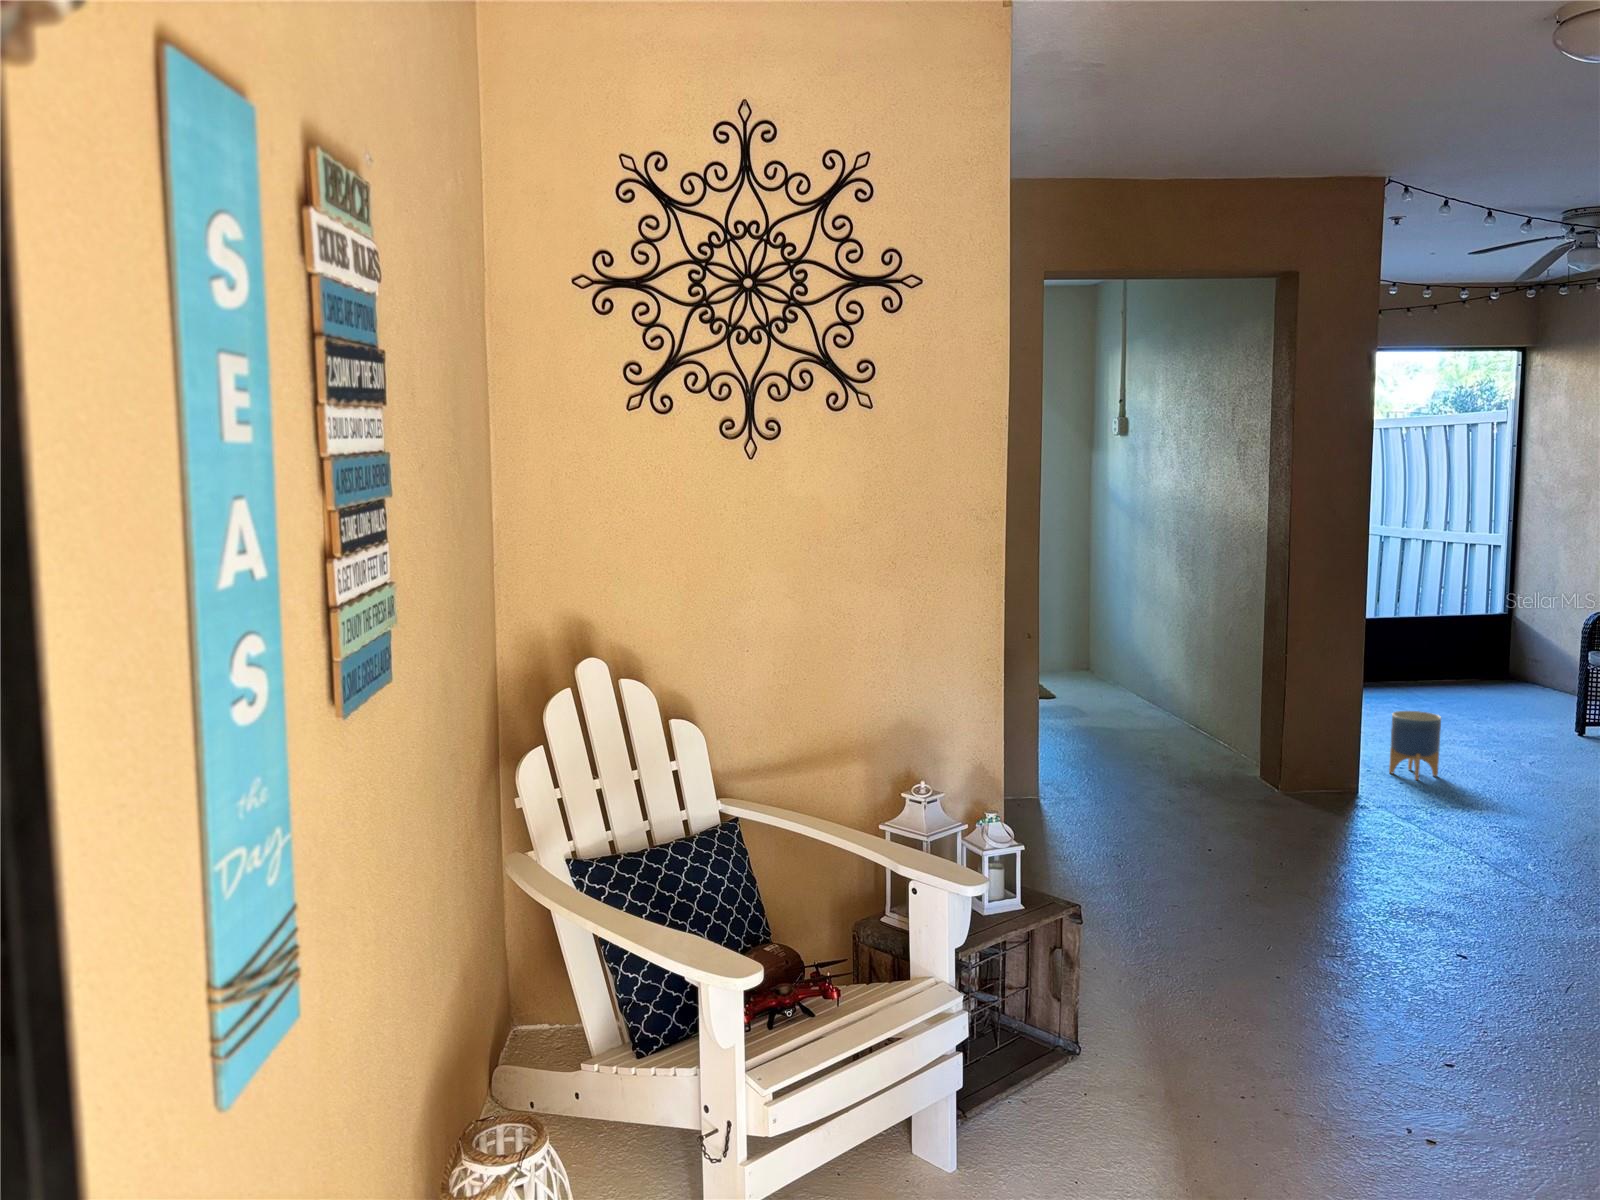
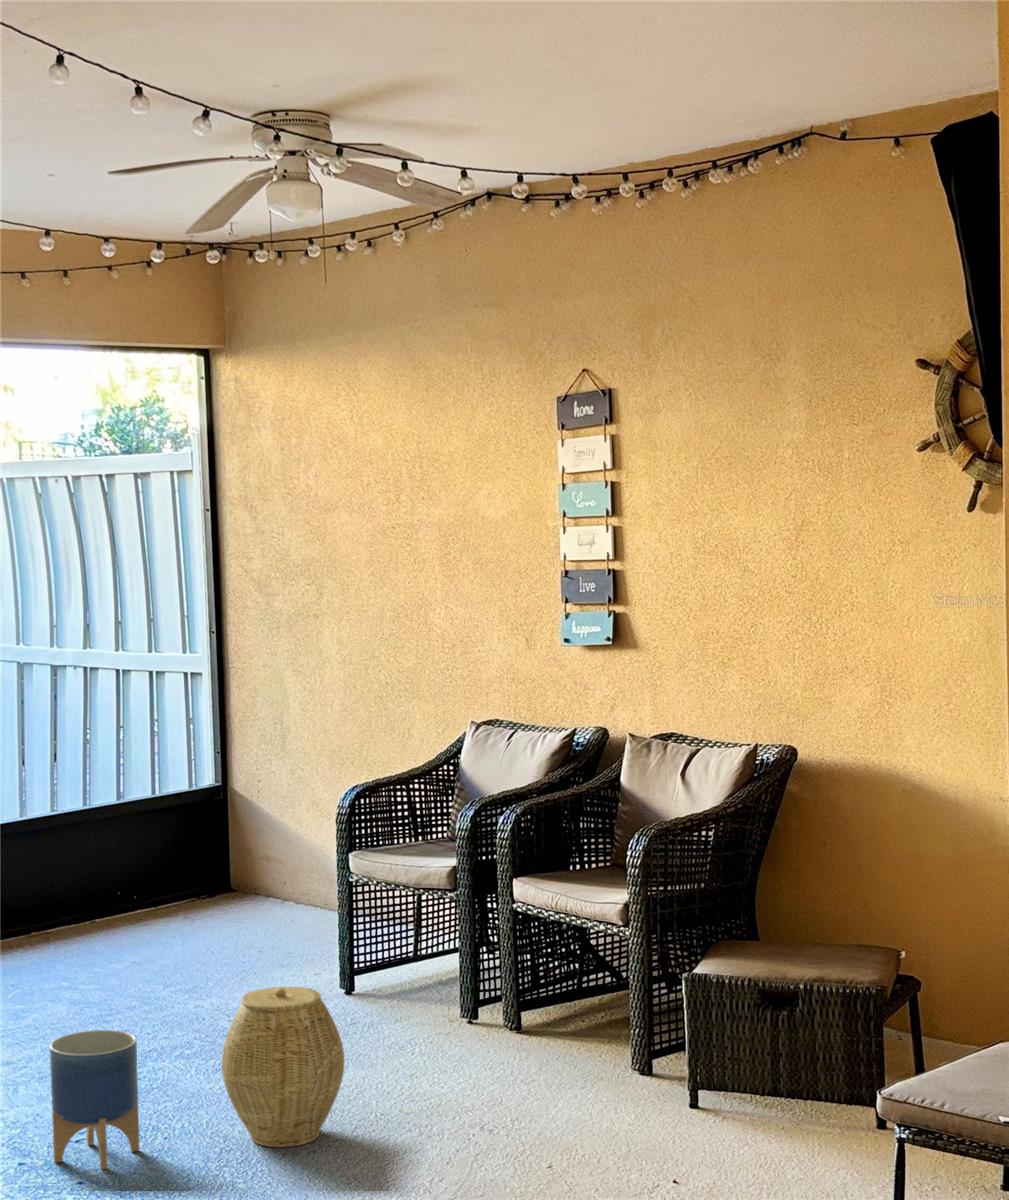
woven basket: none [1491,703,1567,789] -> present [222,987,344,1147]

